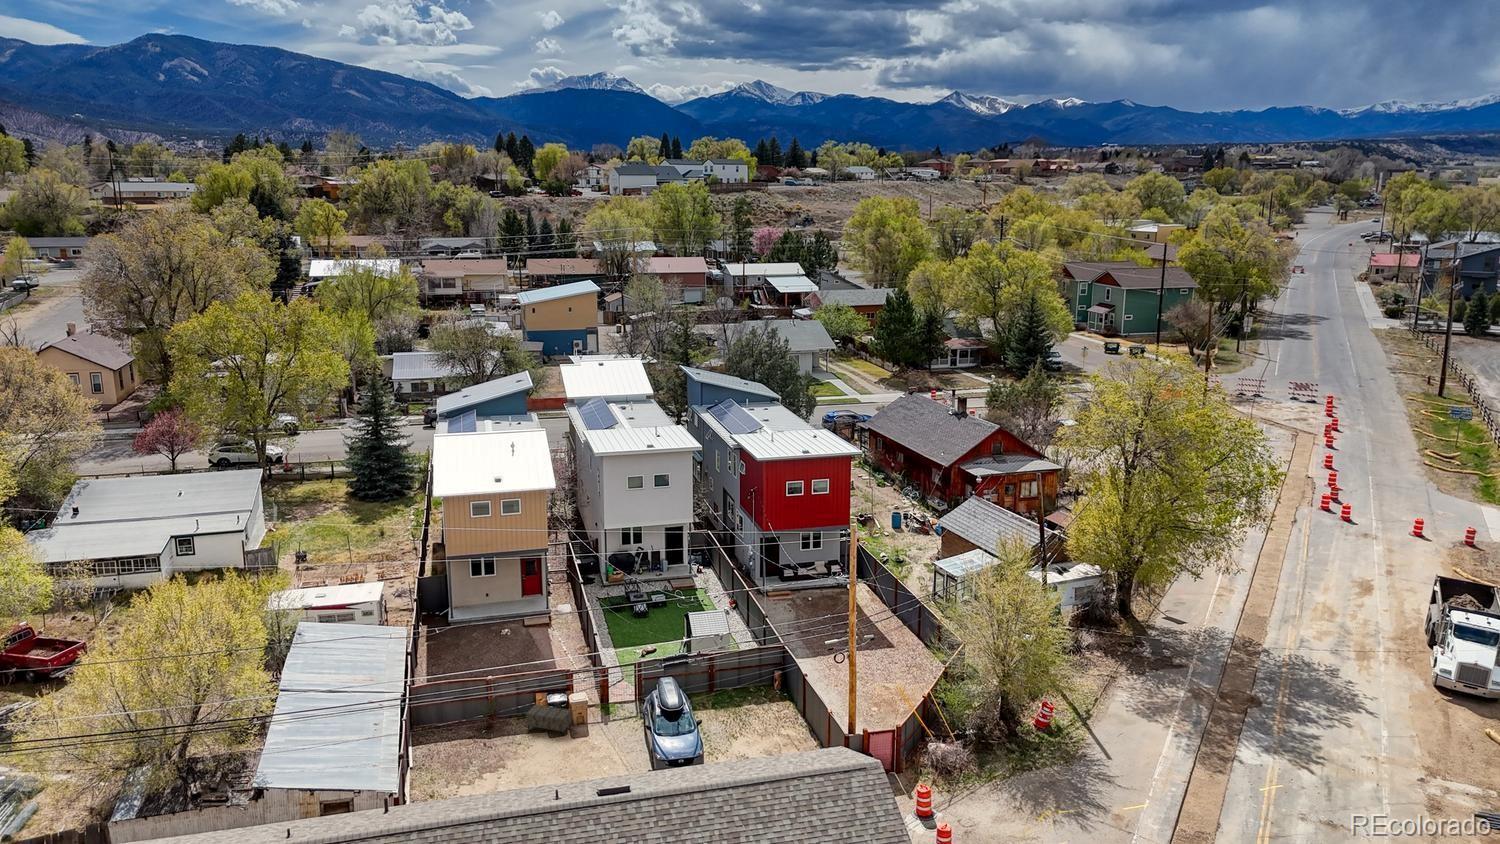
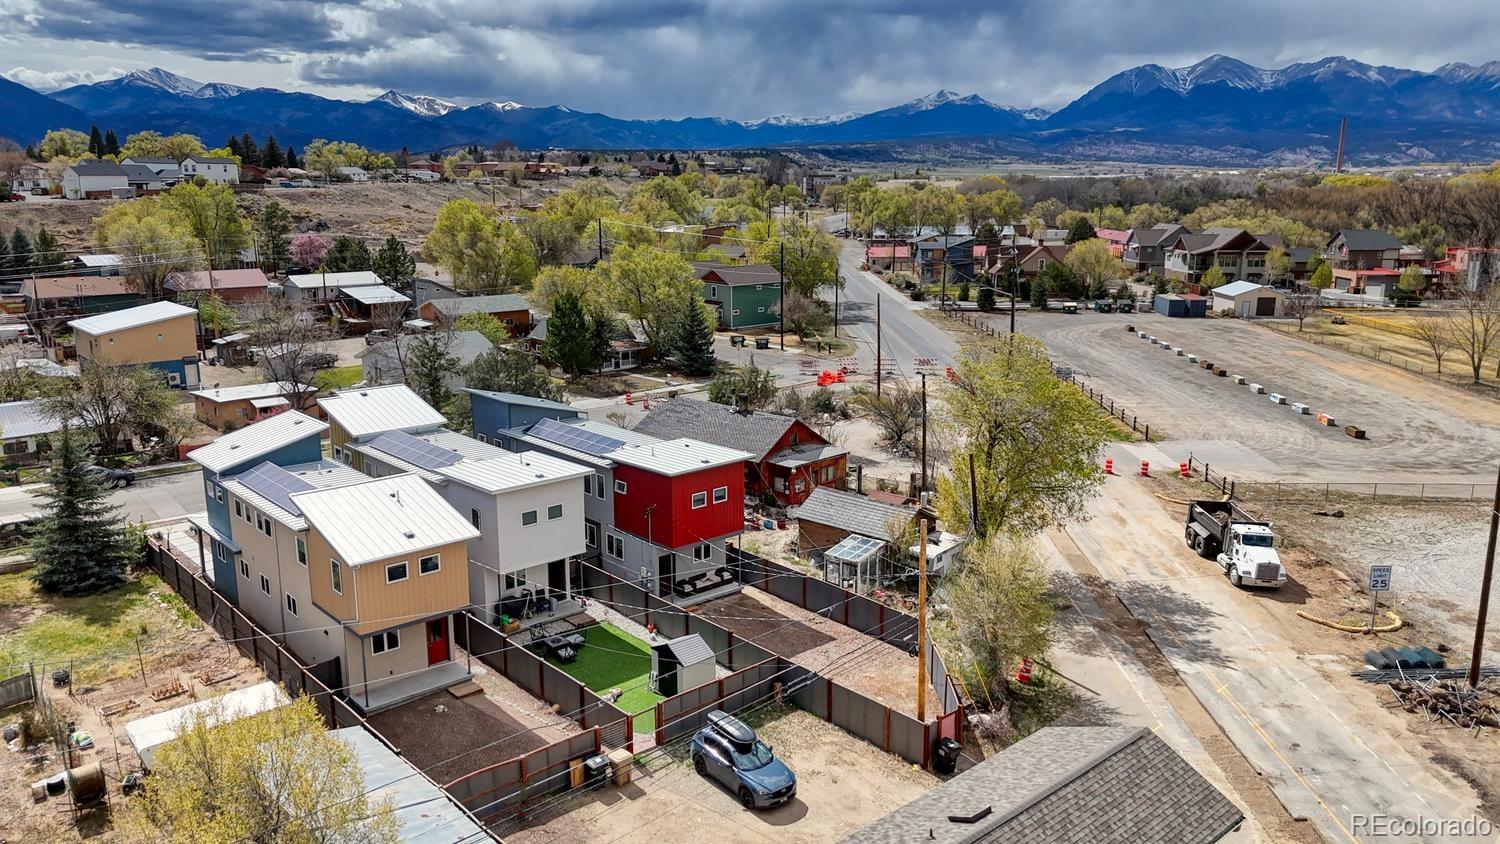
bench: present [526,704,572,735] -> none [567,774,615,809]

